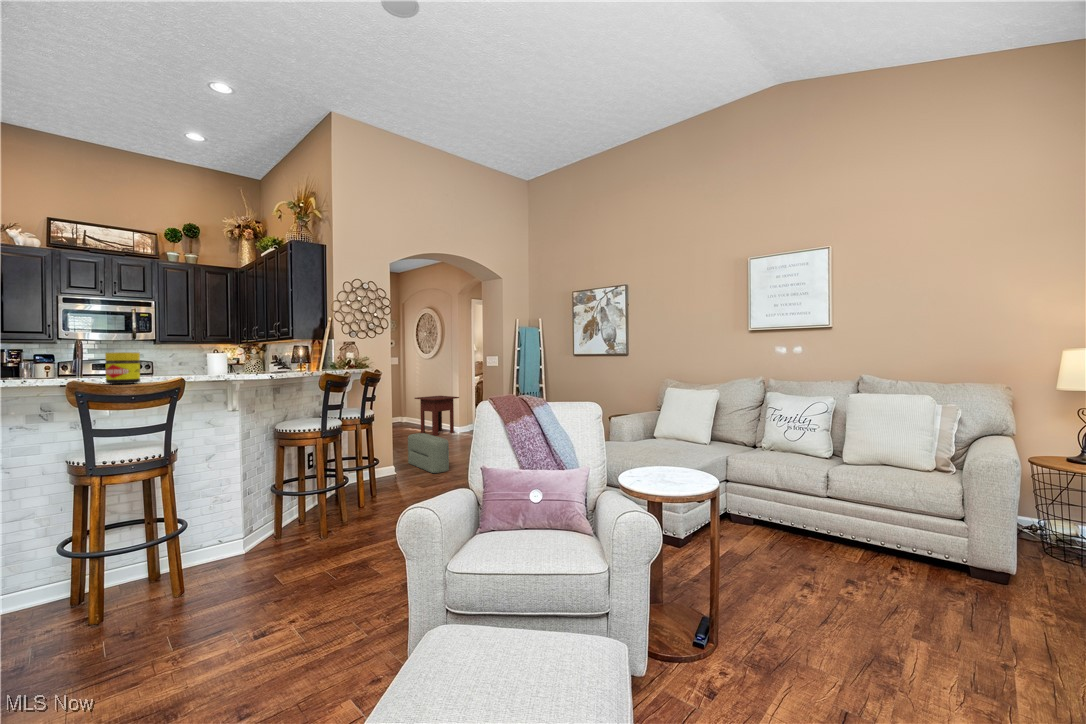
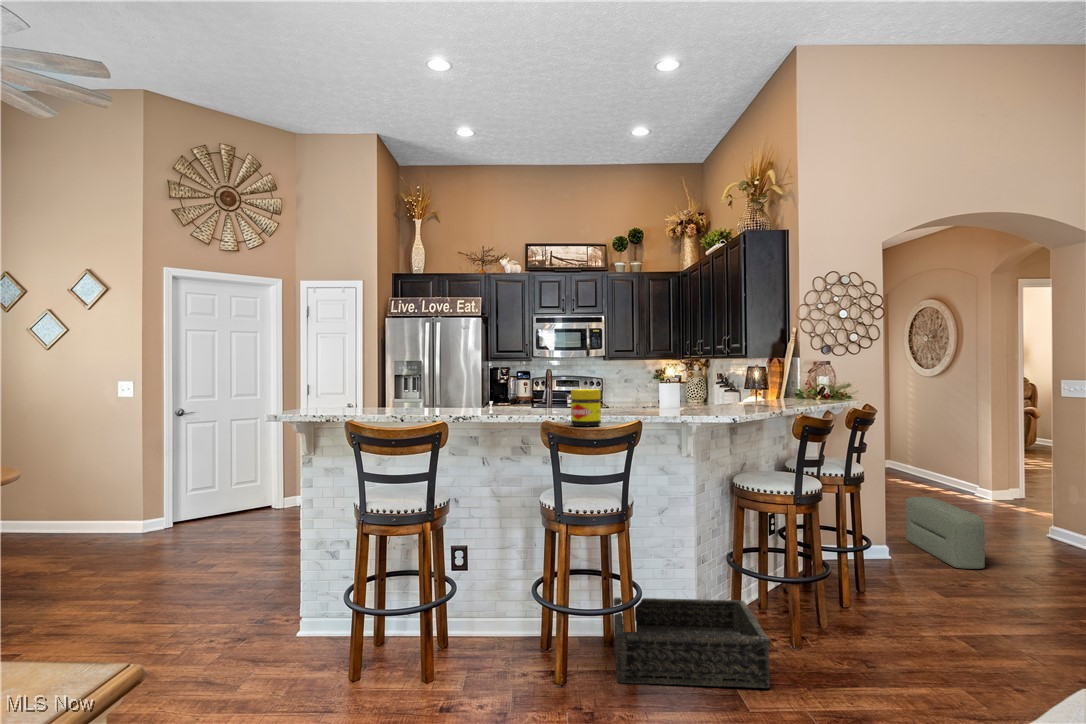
side table: present [415,396,459,436] -> none [905,434,986,496]
basket: none [159,515,299,602] -> present [613,598,770,688]

